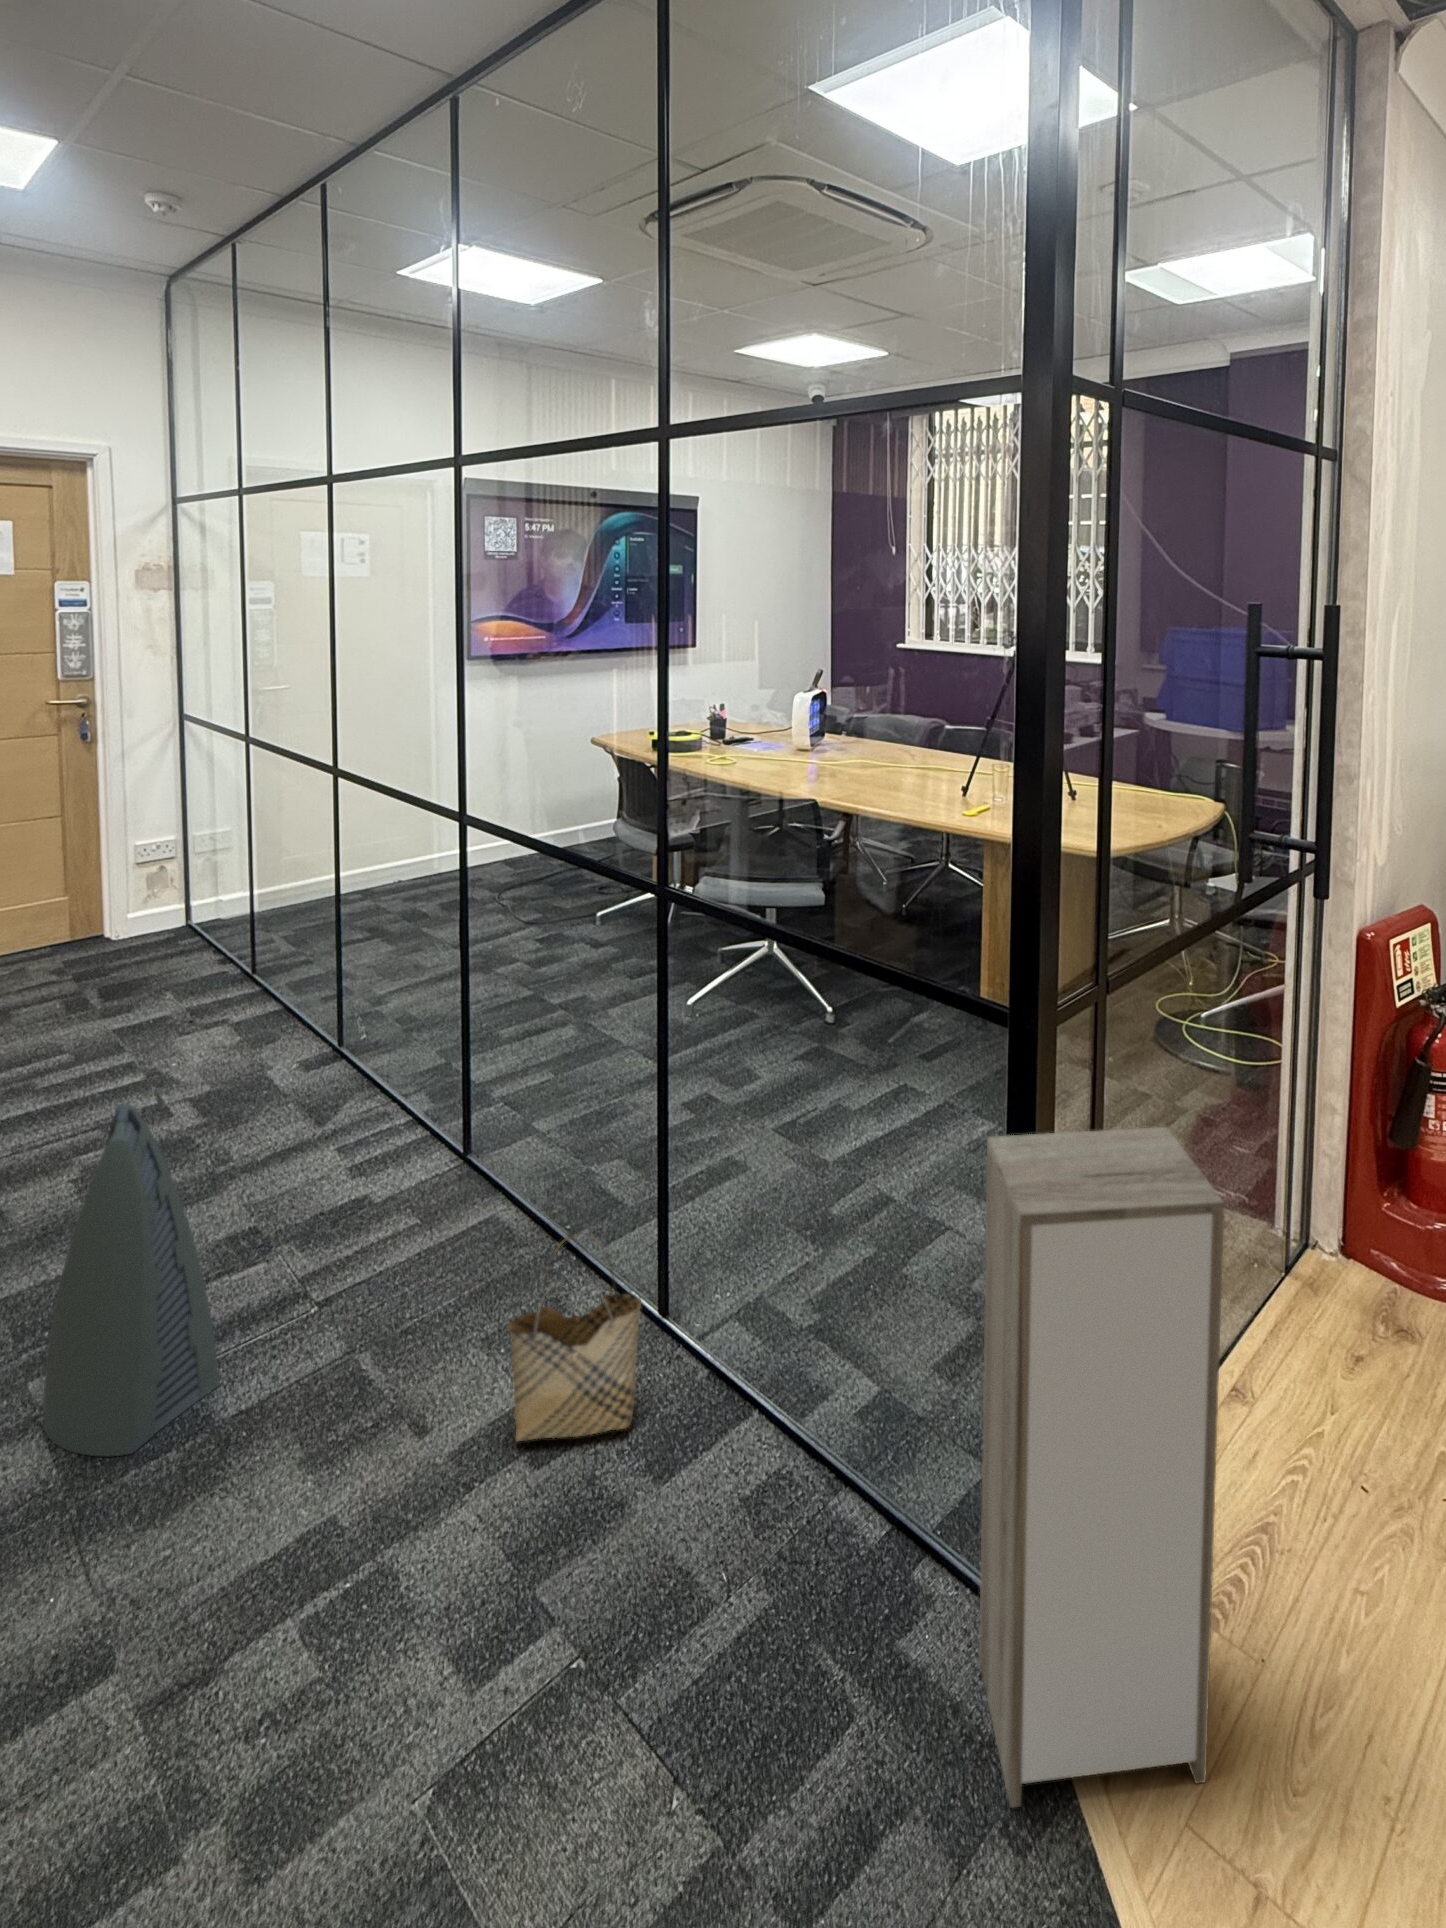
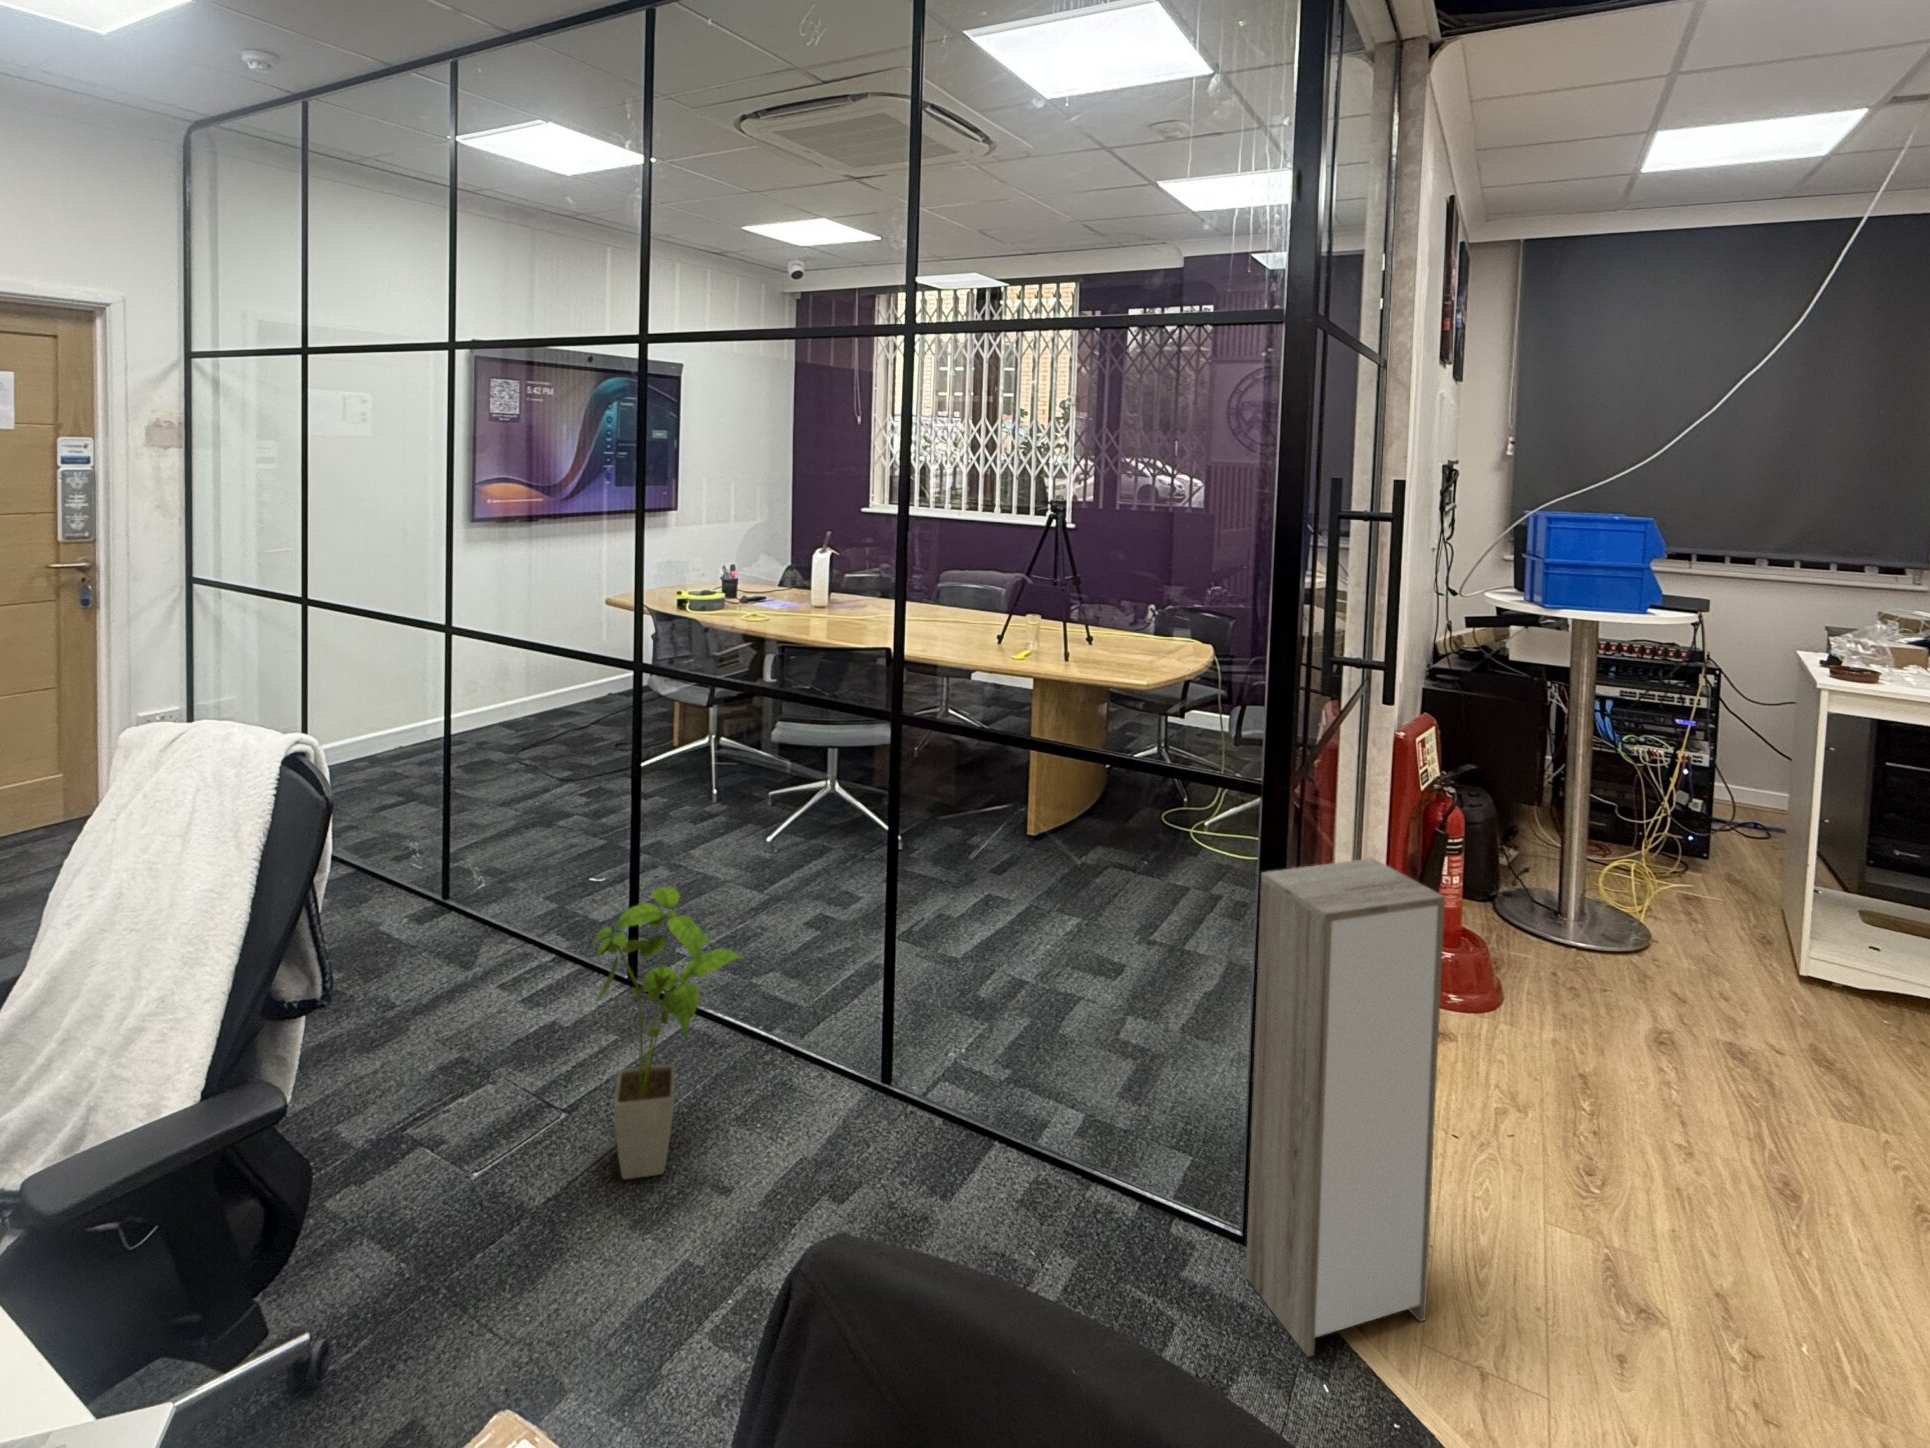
house plant: none [290,1077,481,1397] -> present [593,887,743,1179]
air purifier: present [44,1104,220,1456] -> none [356,929,511,1253]
woven basket: present [507,1232,641,1441] -> none [802,1008,904,1189]

